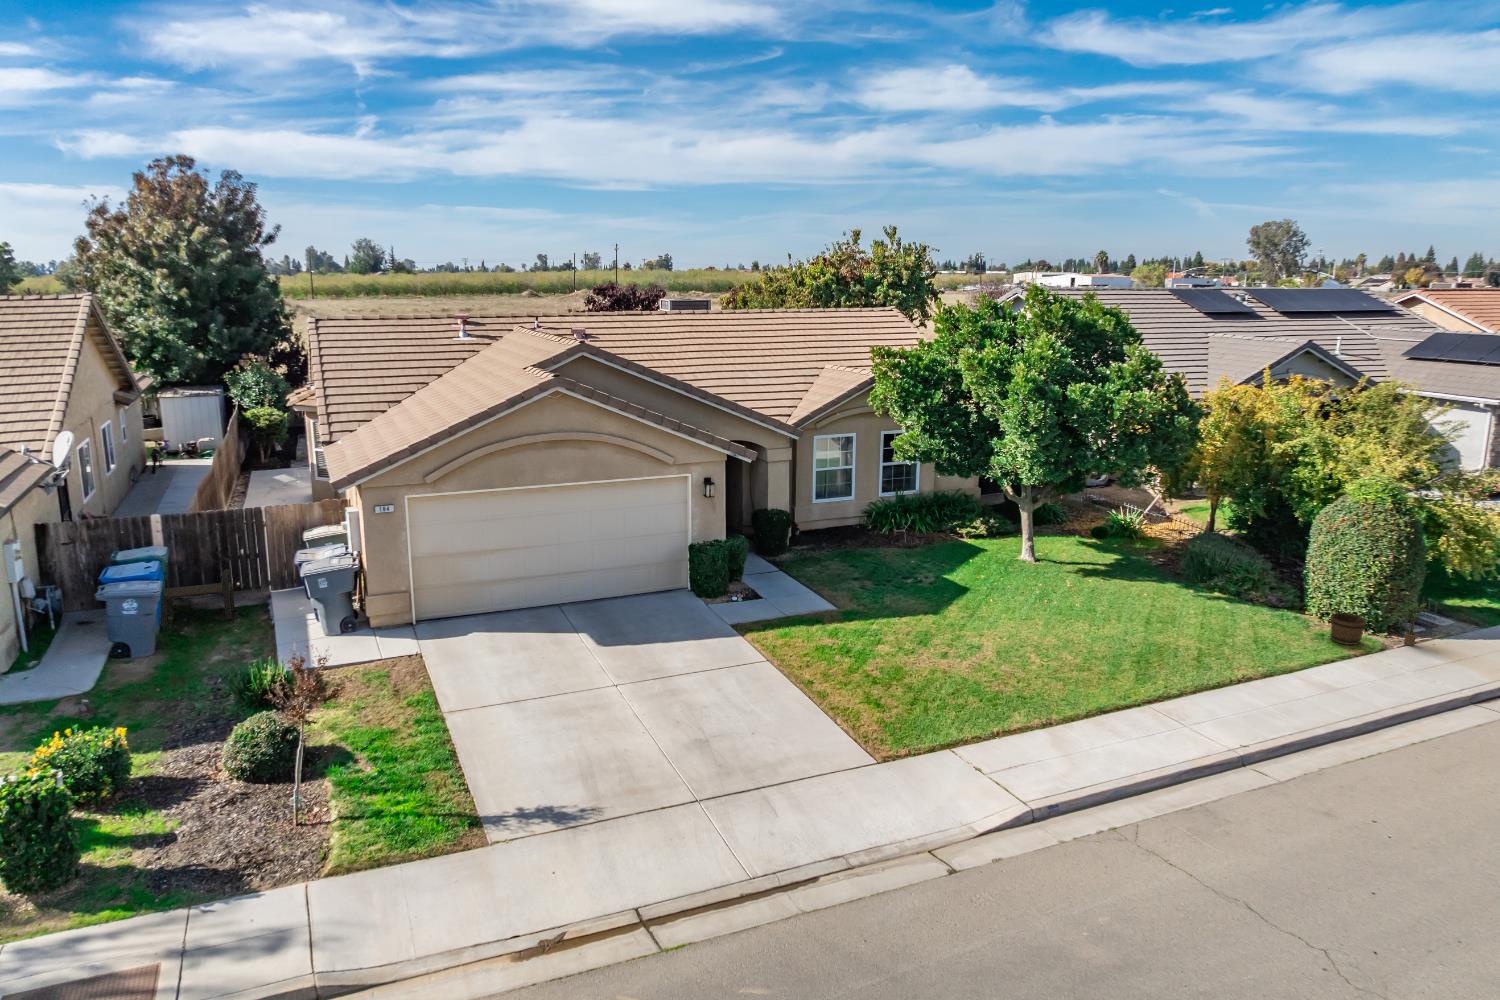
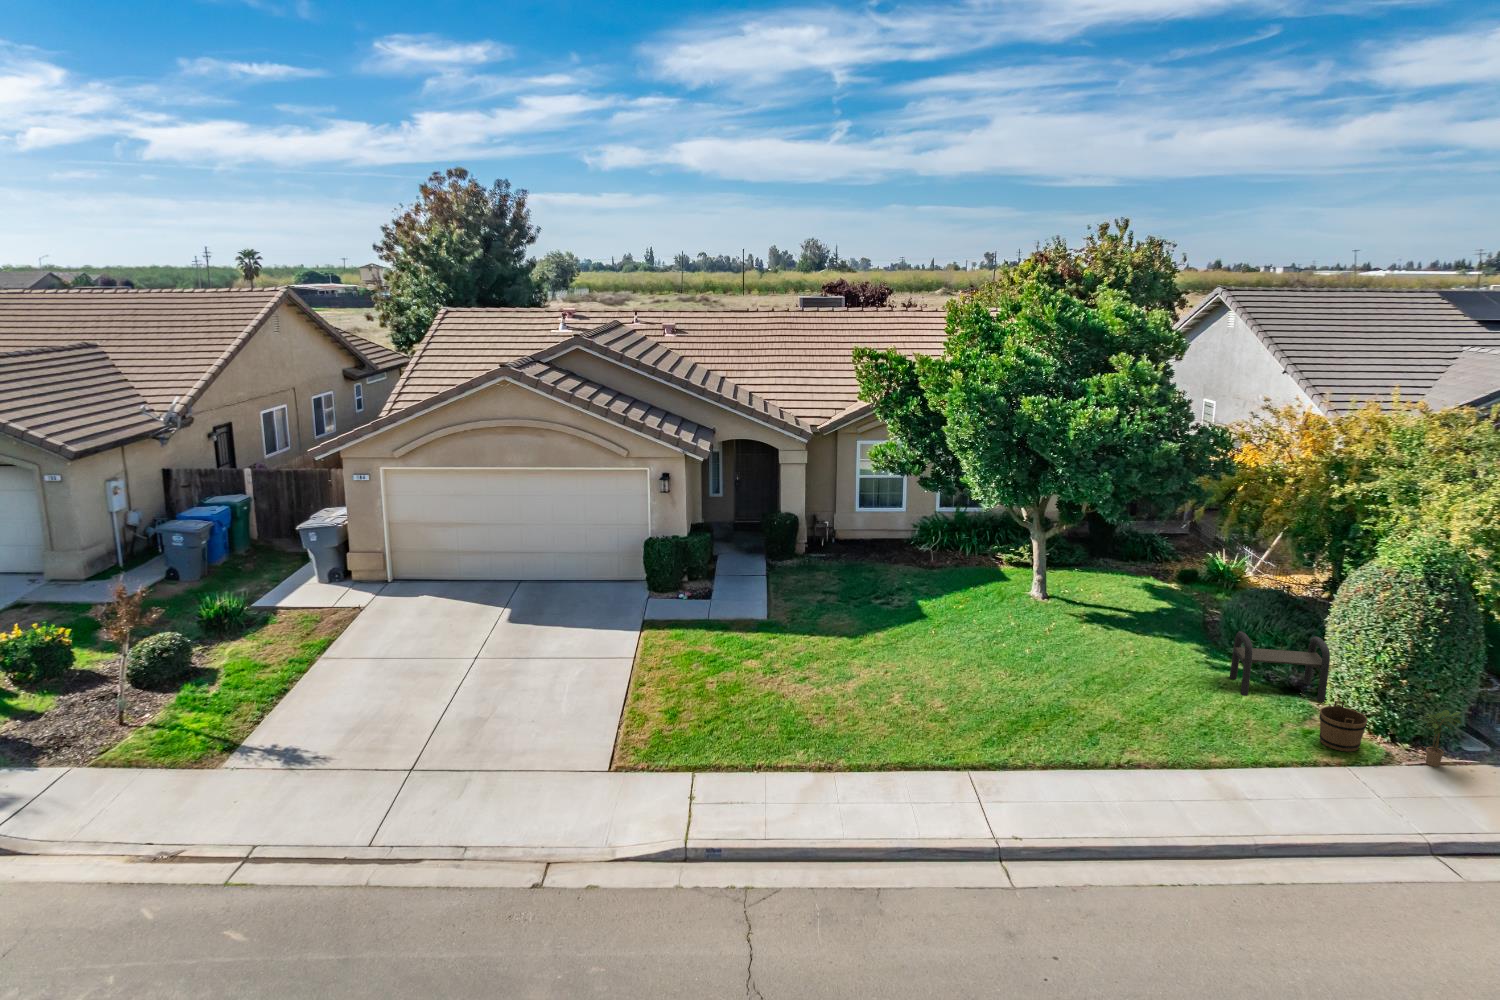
bench: present [160,569,235,627] -> present [1230,631,1330,702]

